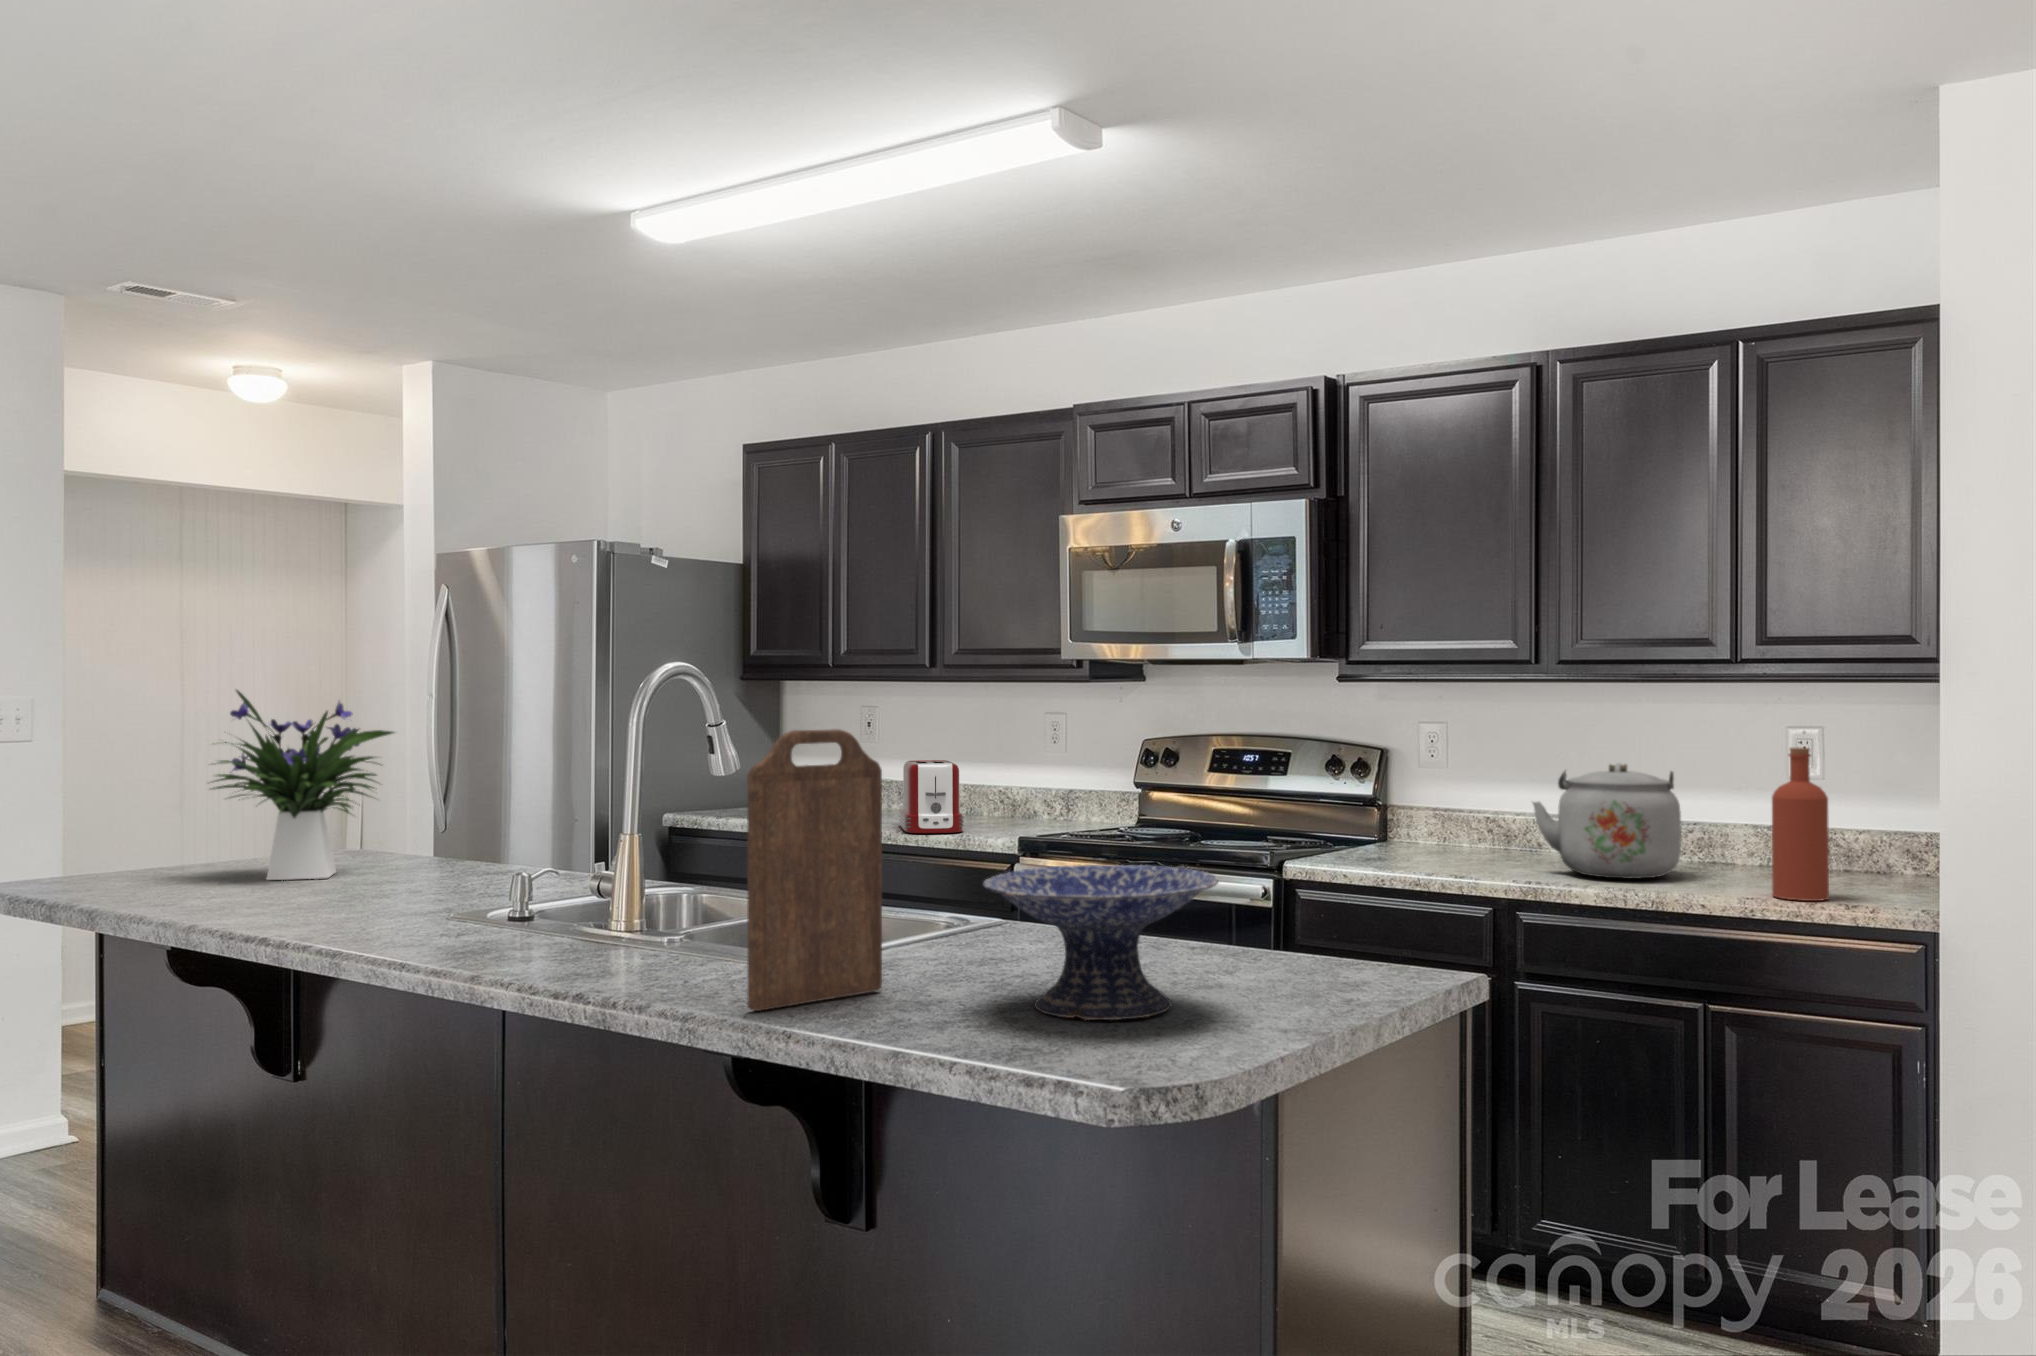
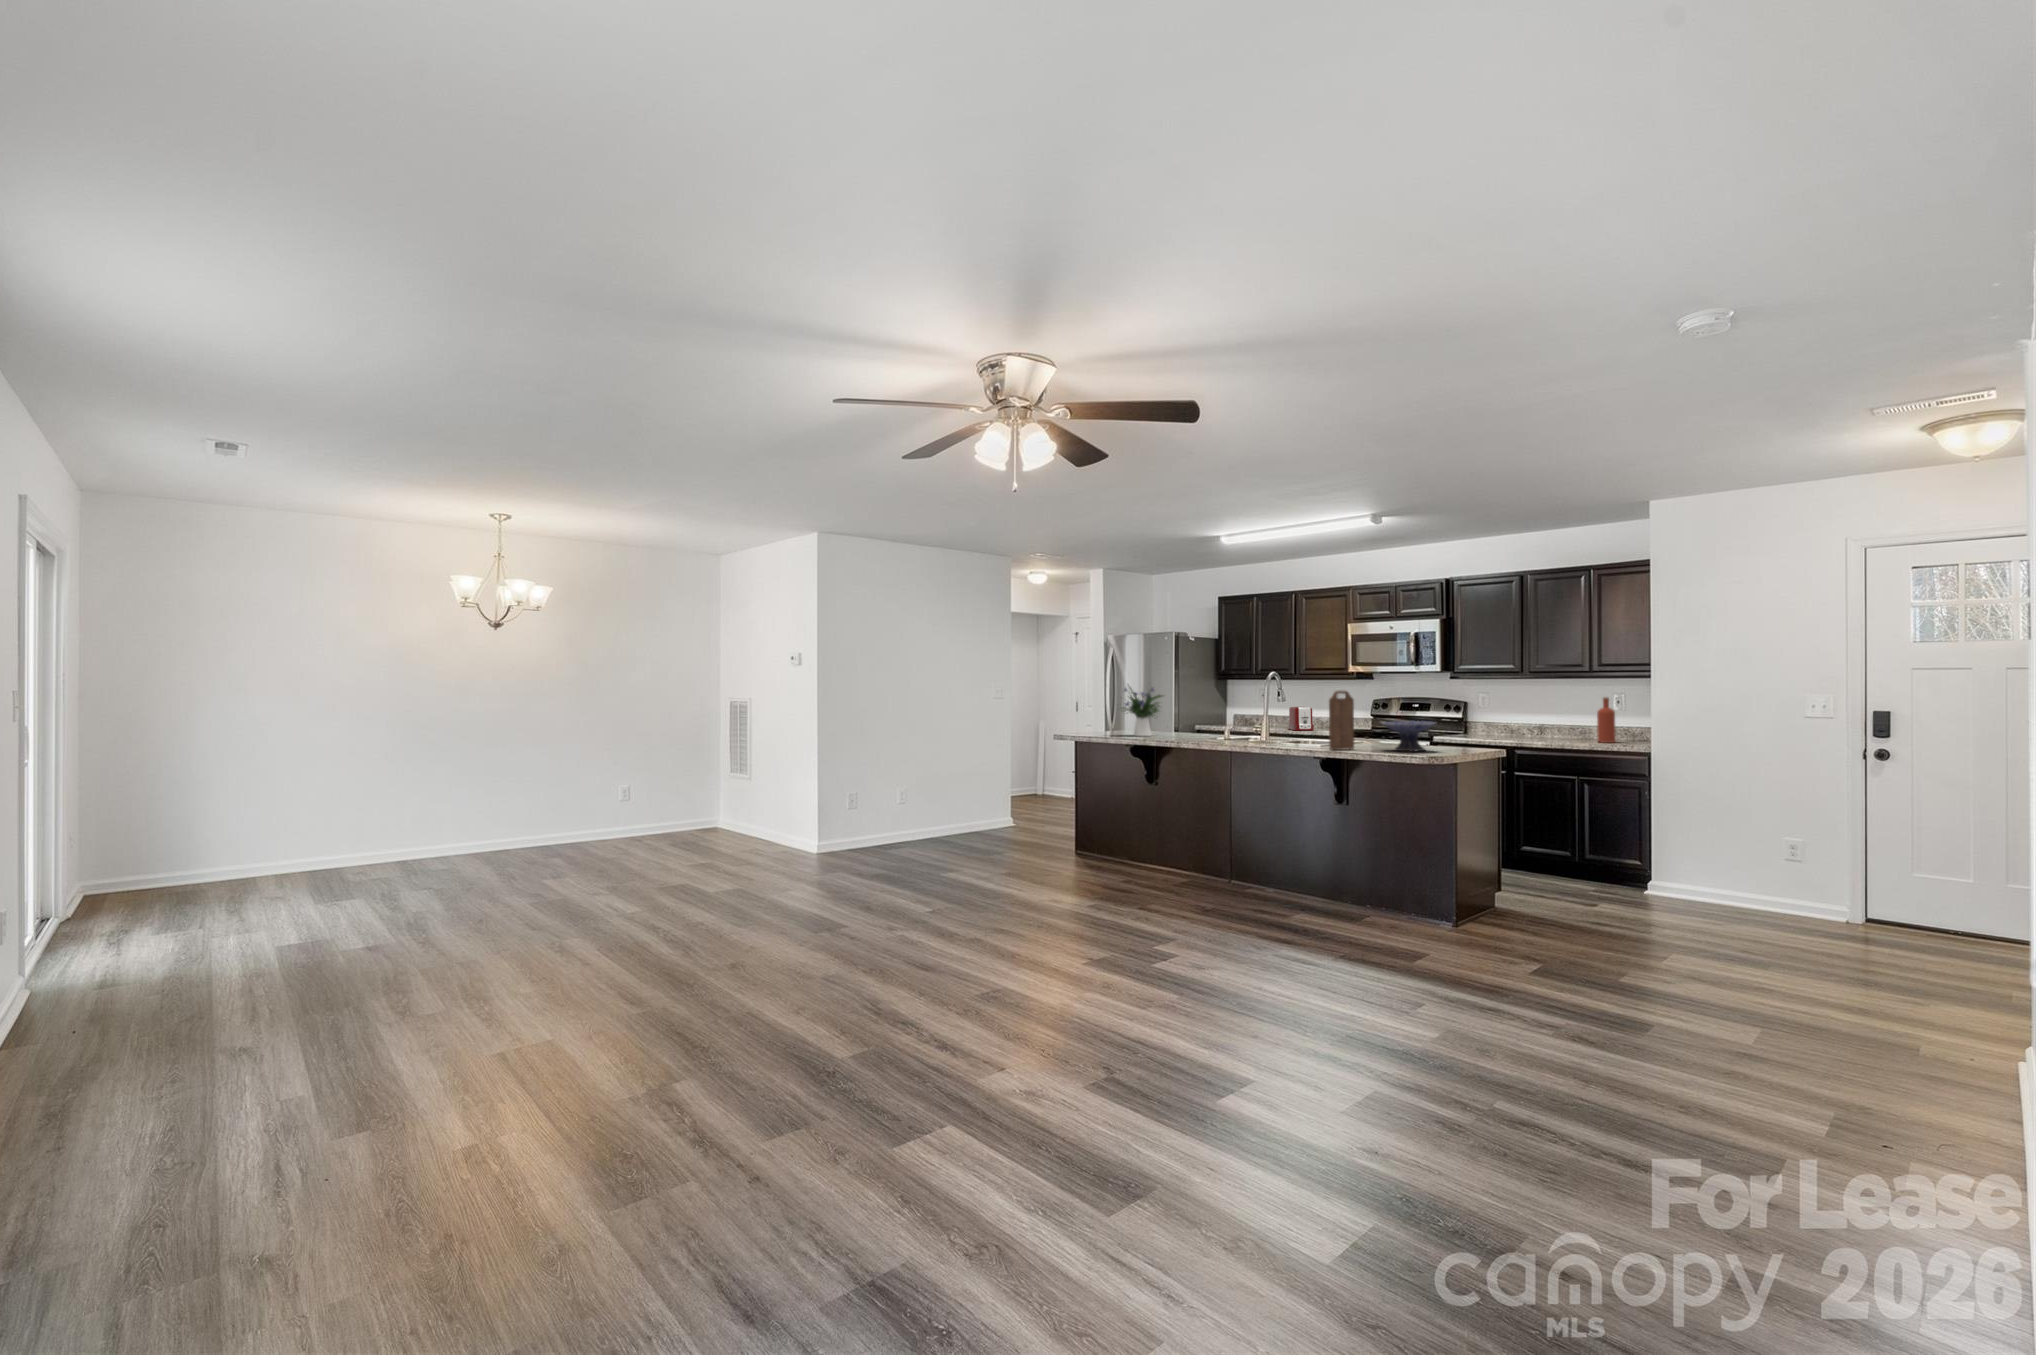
kettle: present [1533,763,1681,879] -> none [1520,703,1571,739]

